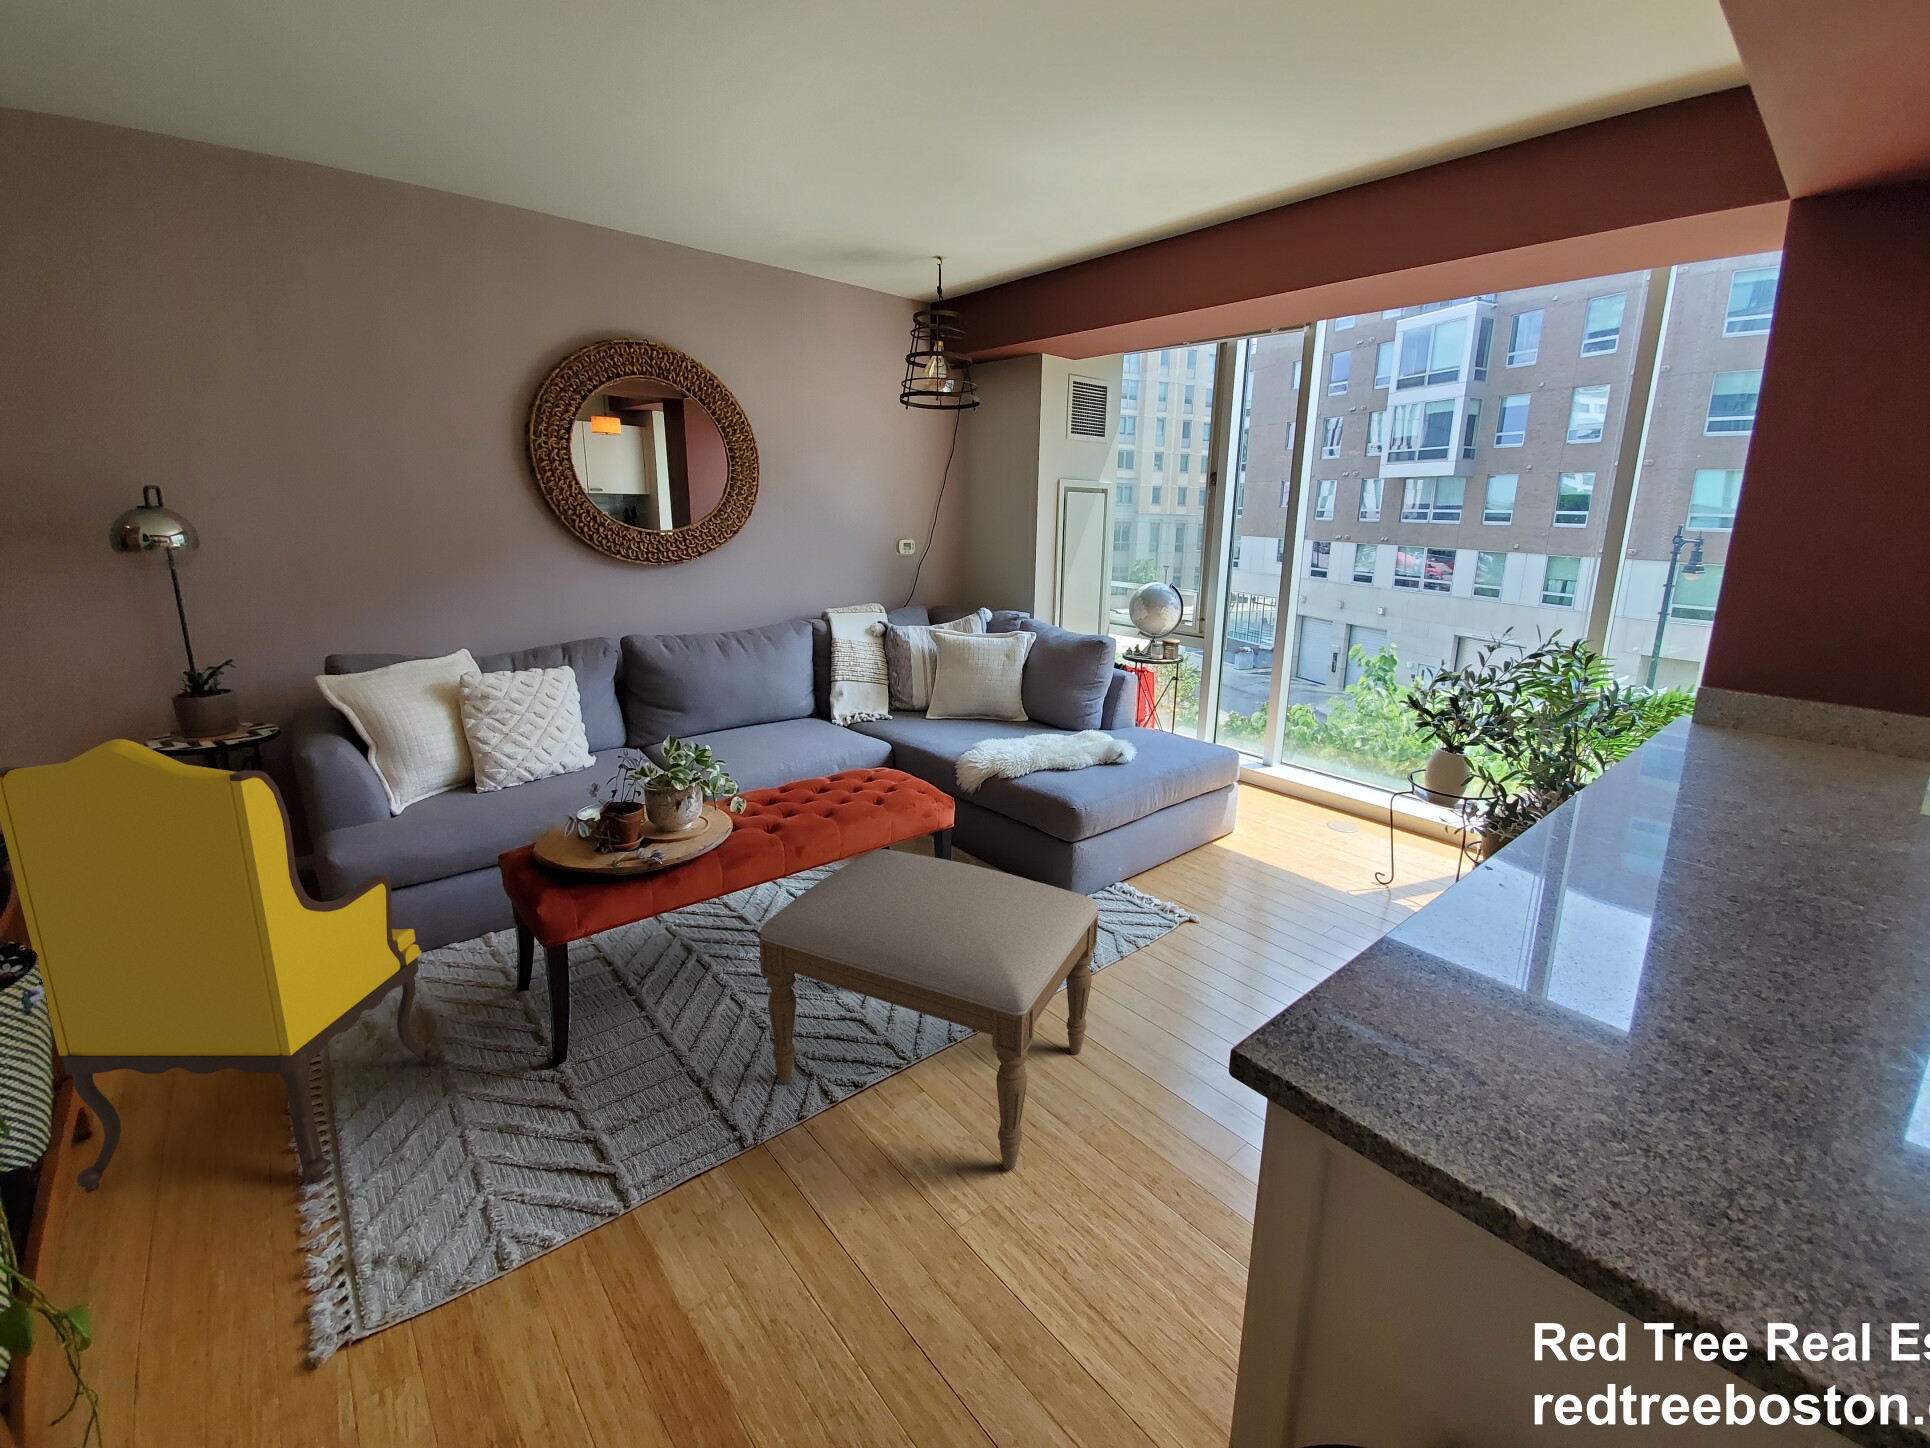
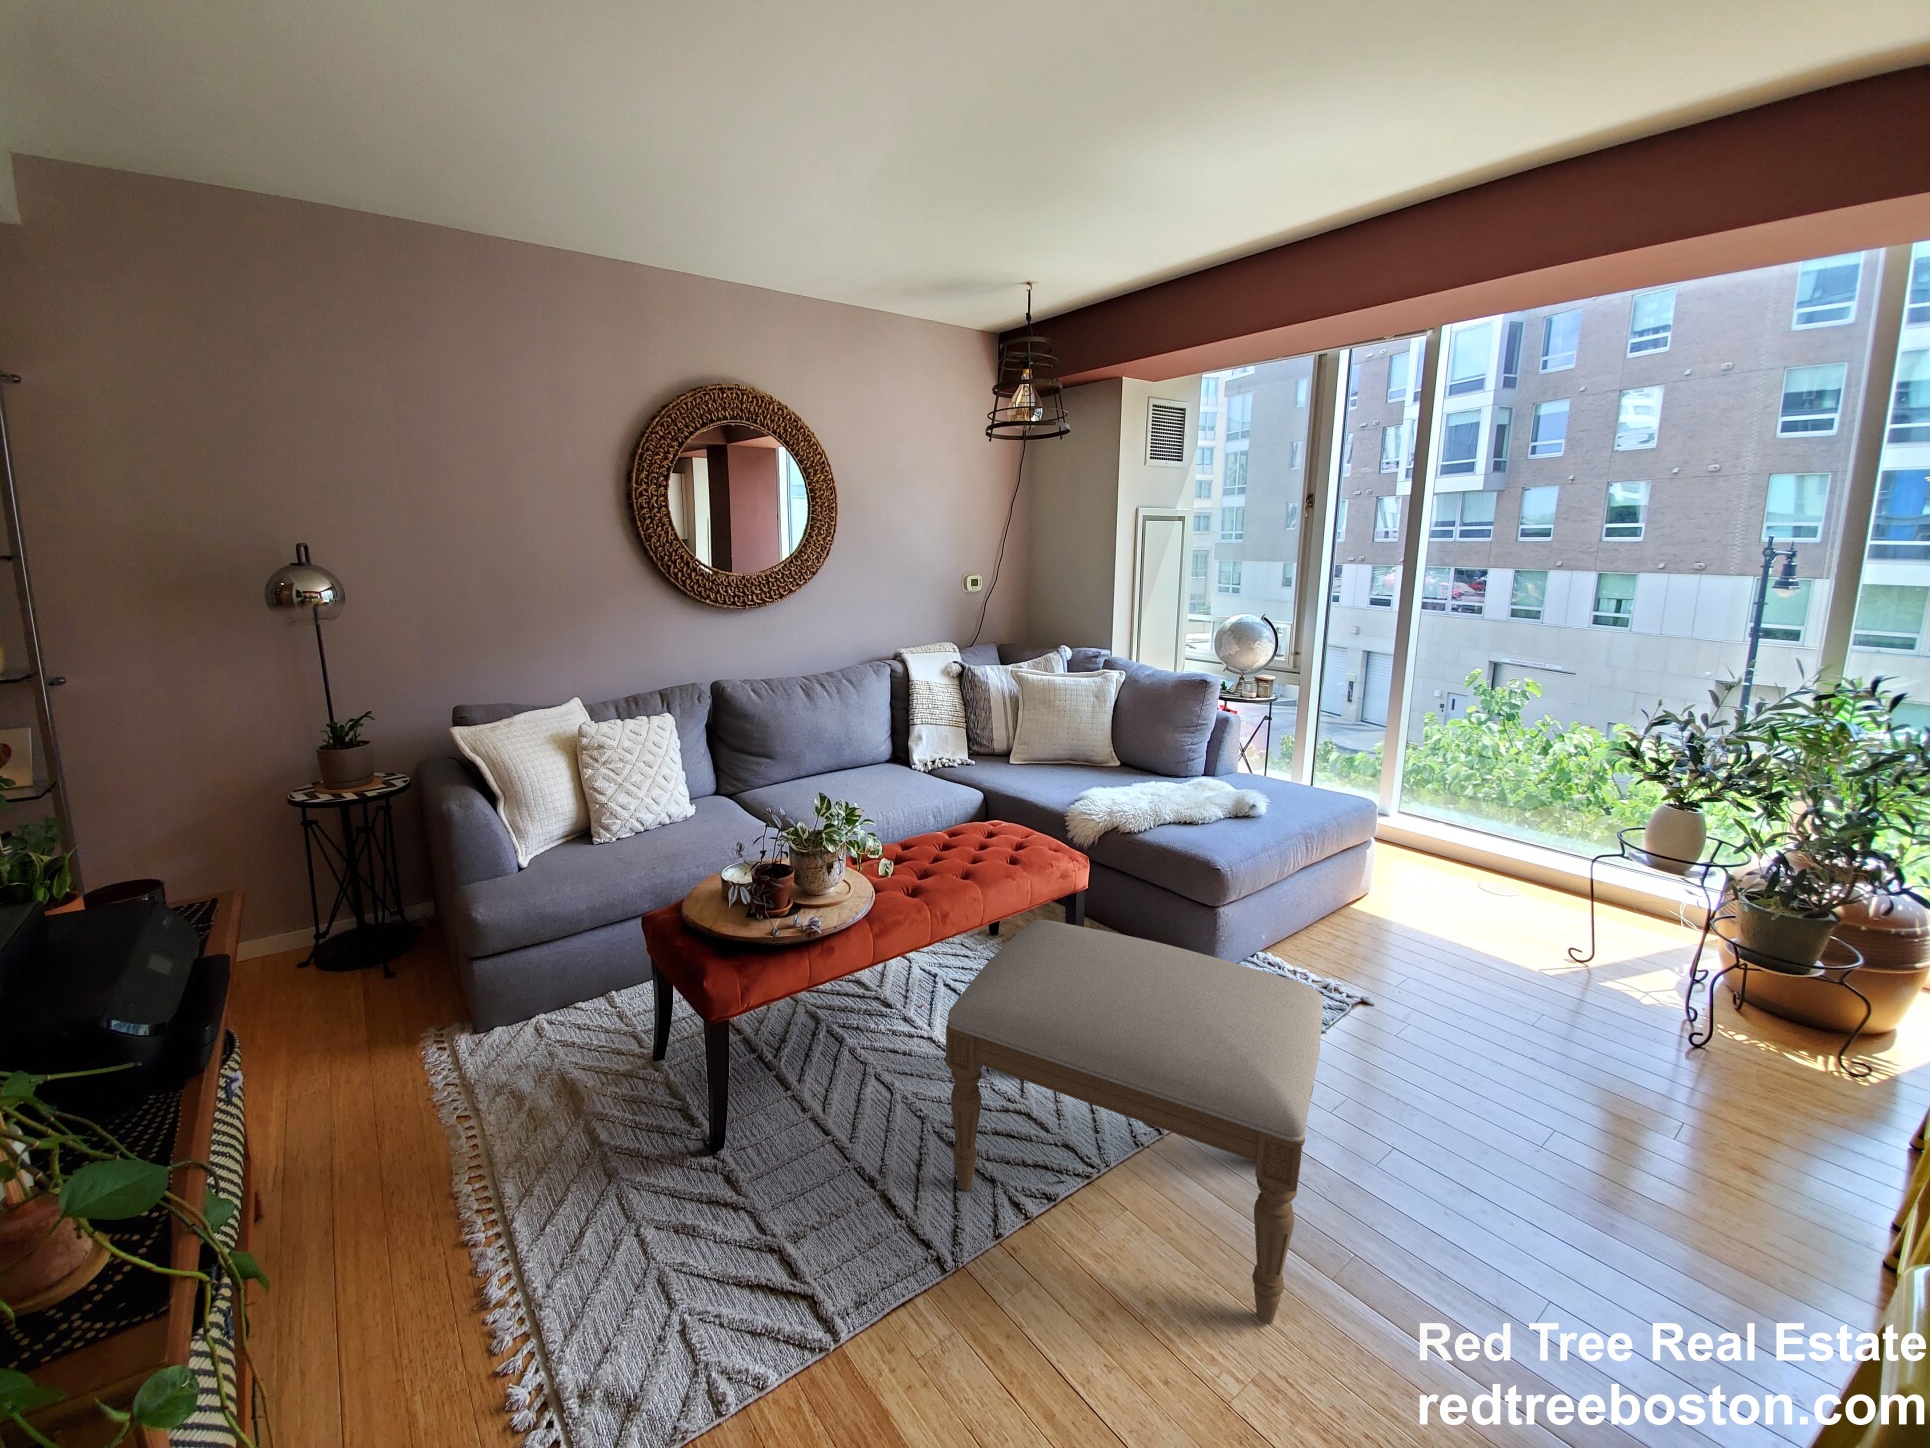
armchair: present [0,739,438,1192] -> none [219,806,593,1284]

